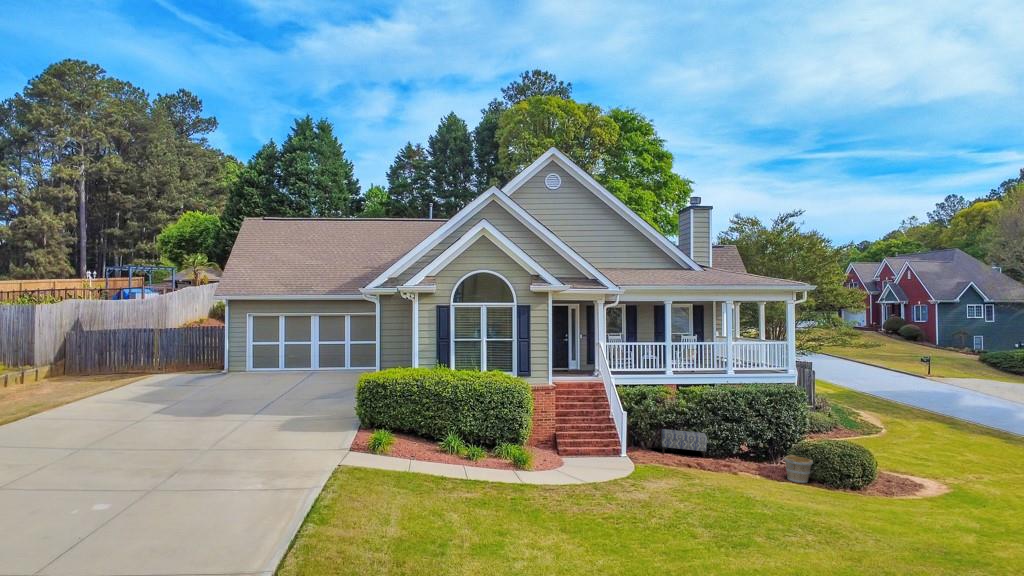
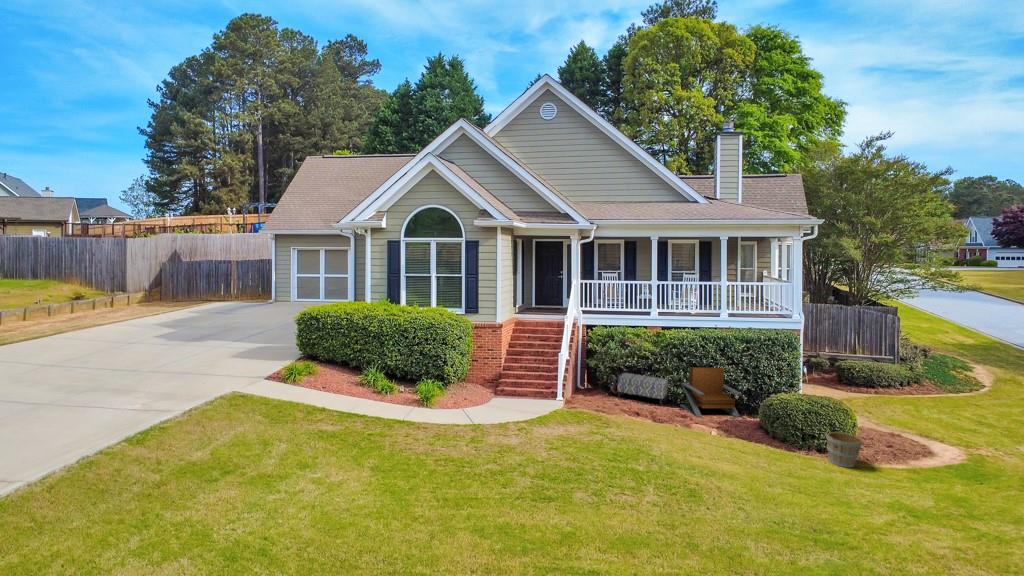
lounge chair: none [719,420,775,465] -> present [680,367,742,417]
wooden bucket: present [785,455,812,483] -> present [826,432,863,468]

